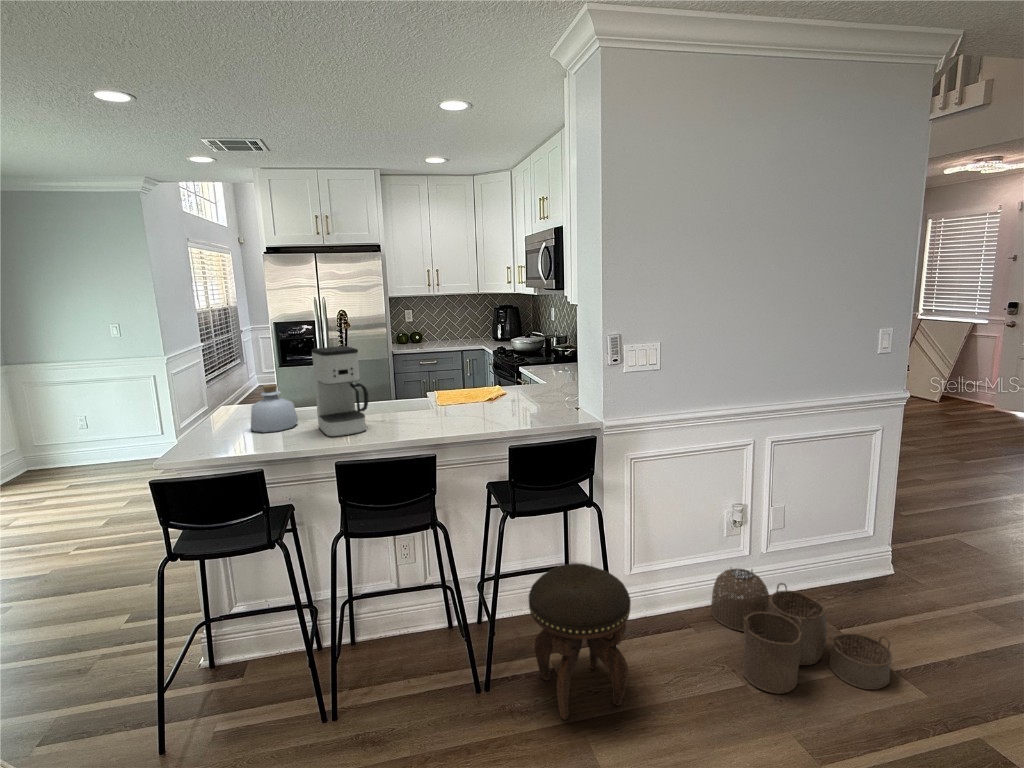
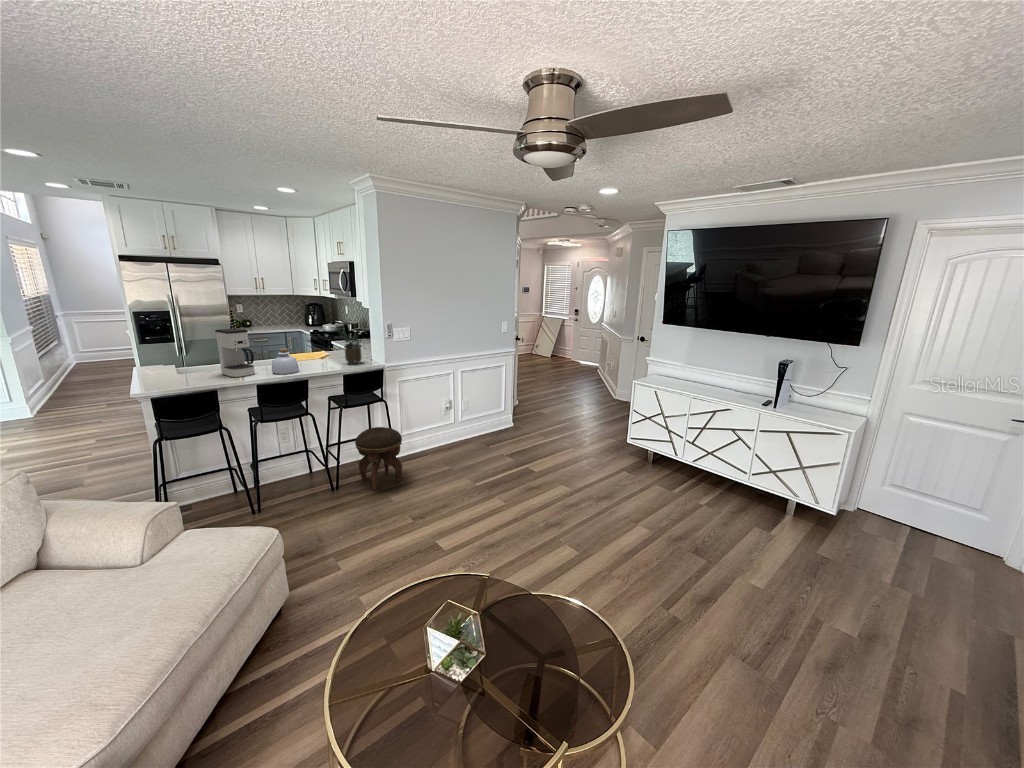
potted plant: none [513,338,565,417] -> present [337,325,364,364]
bottle: present [251,385,298,433] -> present [272,349,299,374]
woven basket: present [711,568,892,694] -> none [439,426,503,467]

